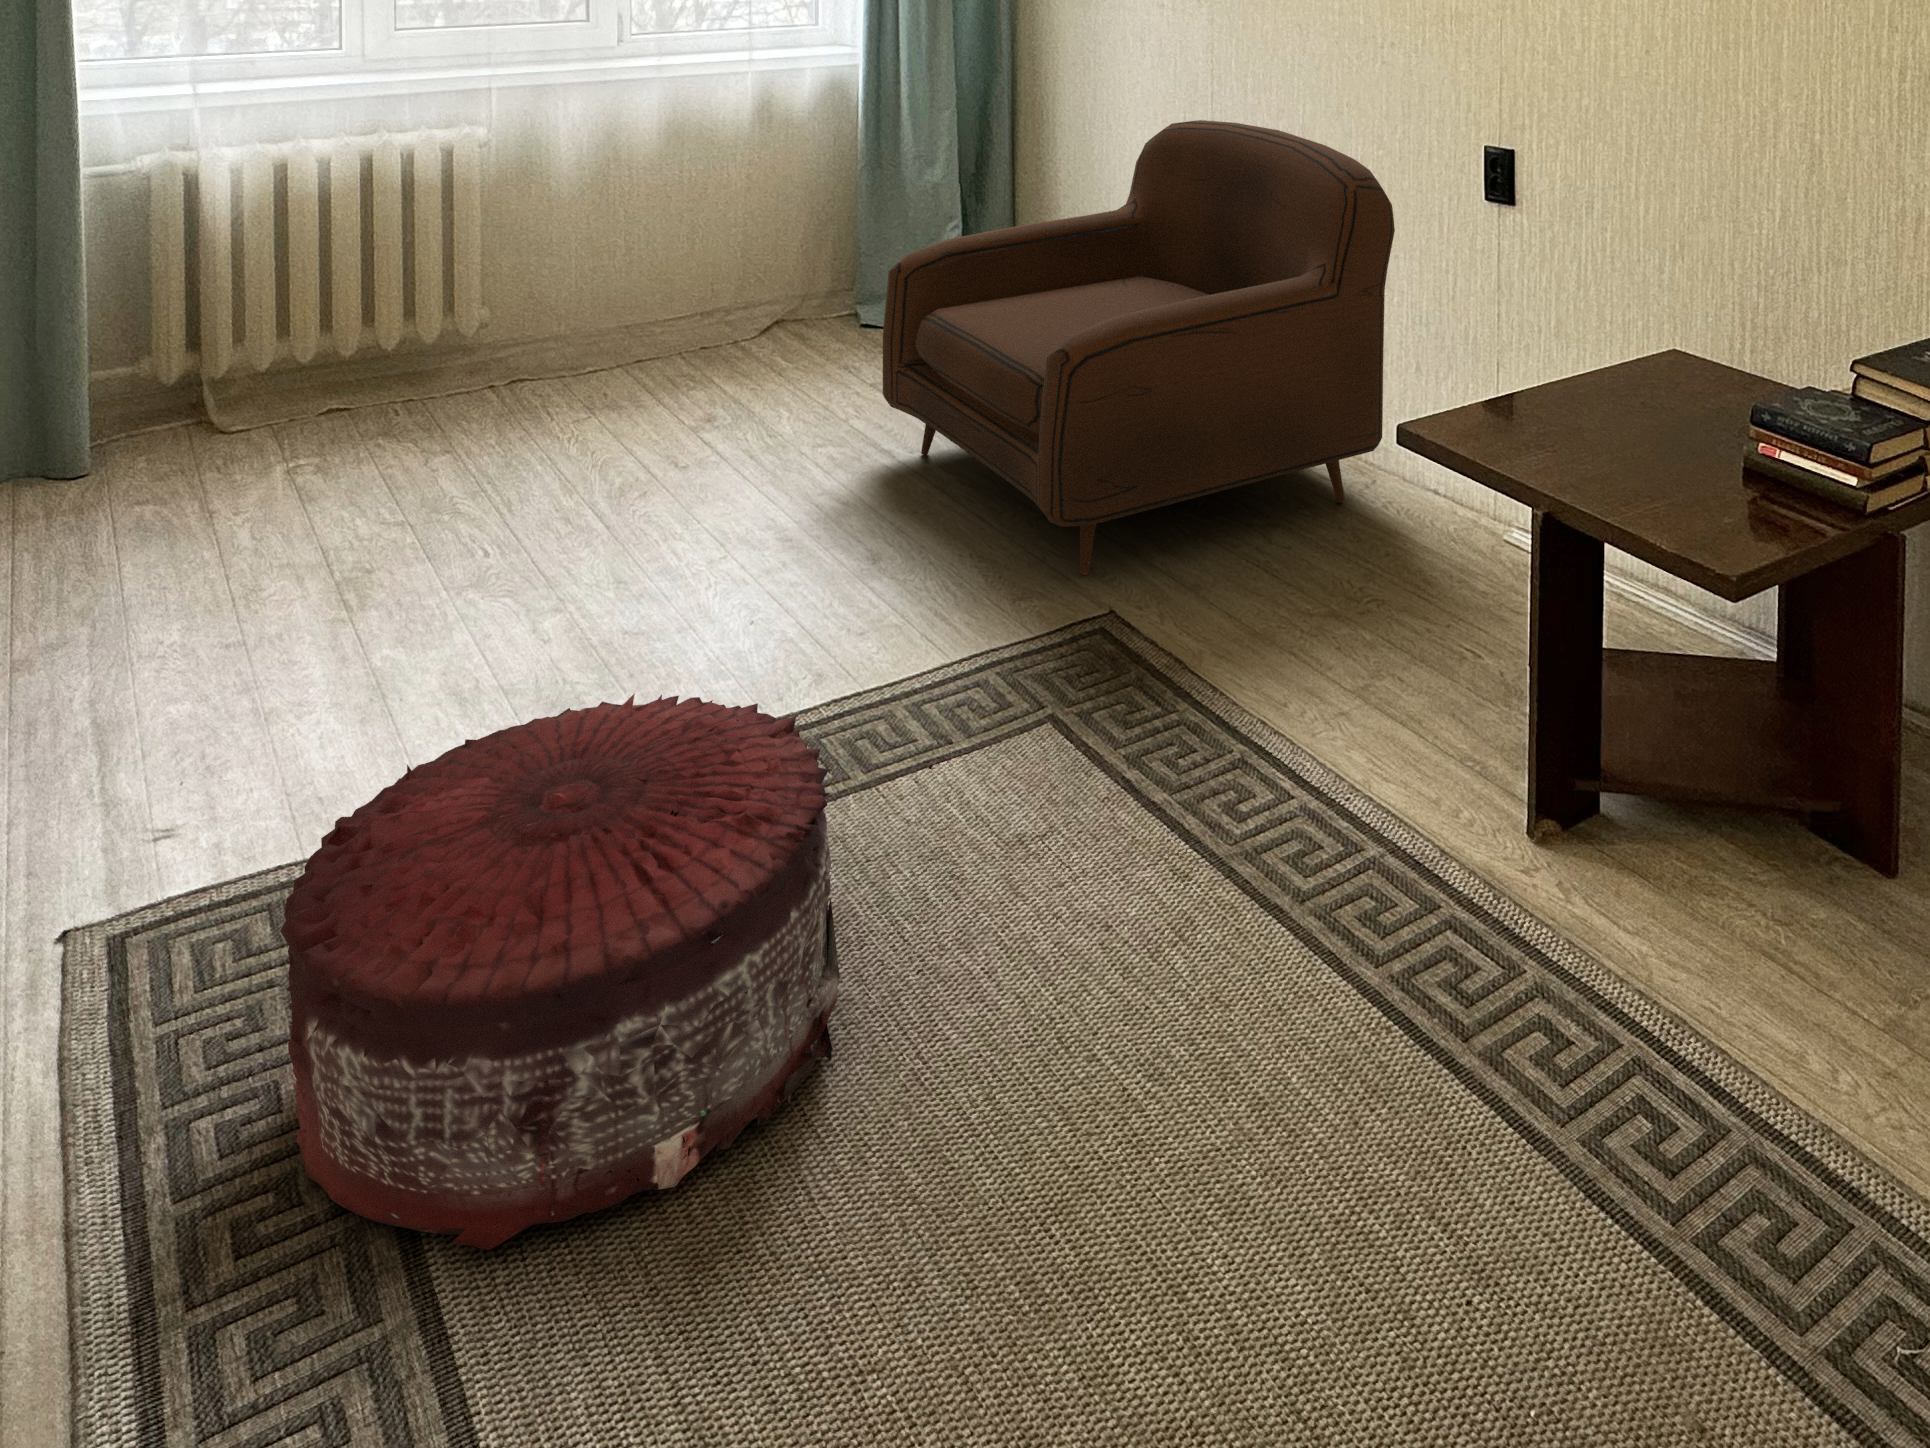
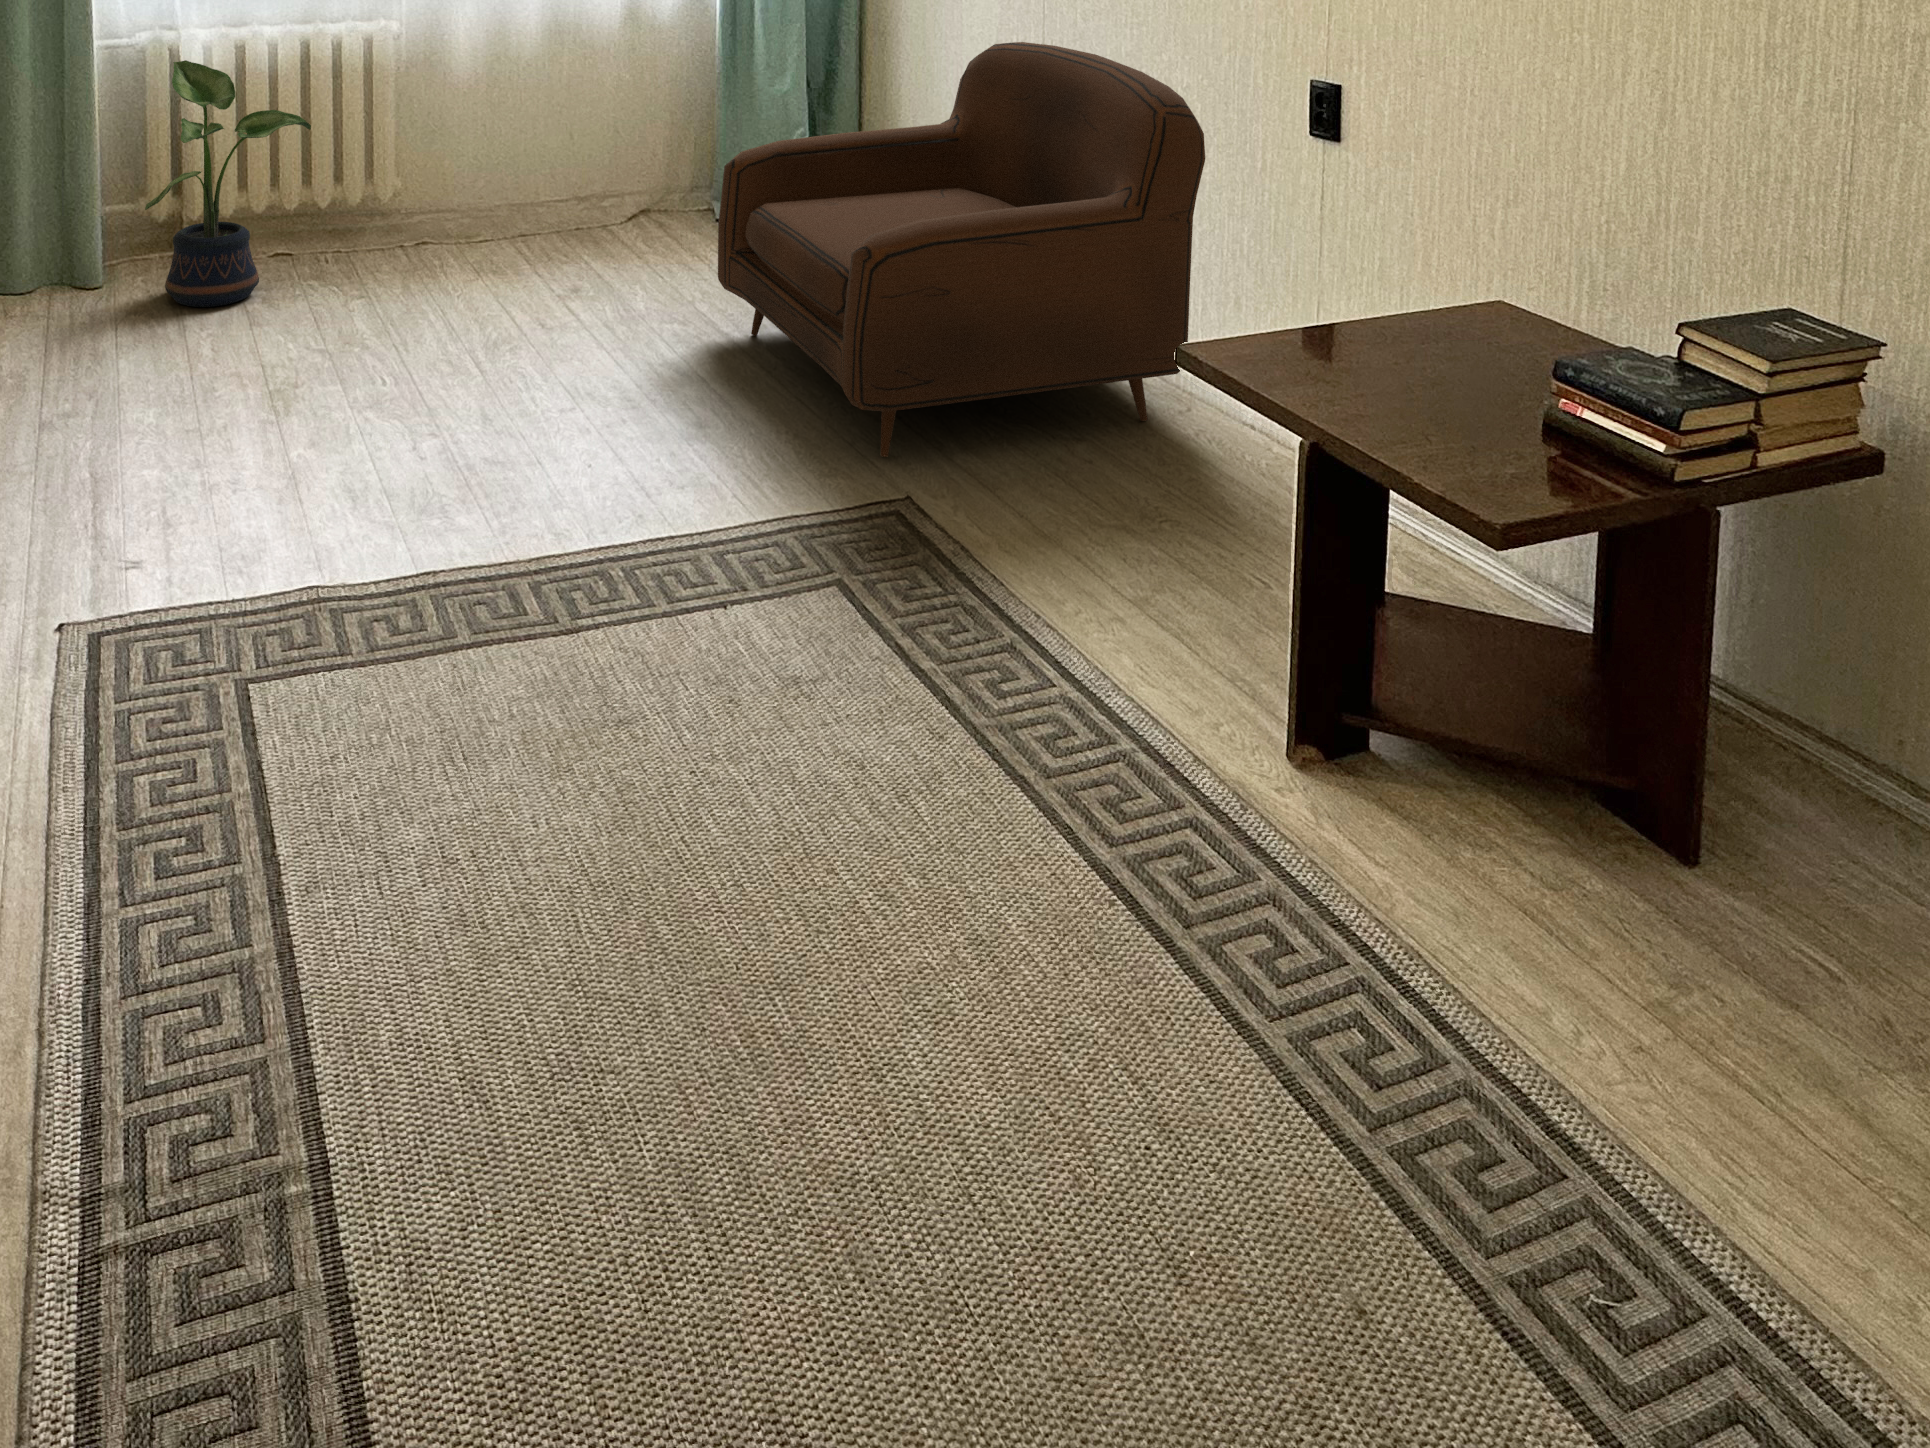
potted plant: none [151,188,377,491] -> present [145,60,311,307]
pouf: present [280,694,840,1250] -> none [192,498,619,914]

